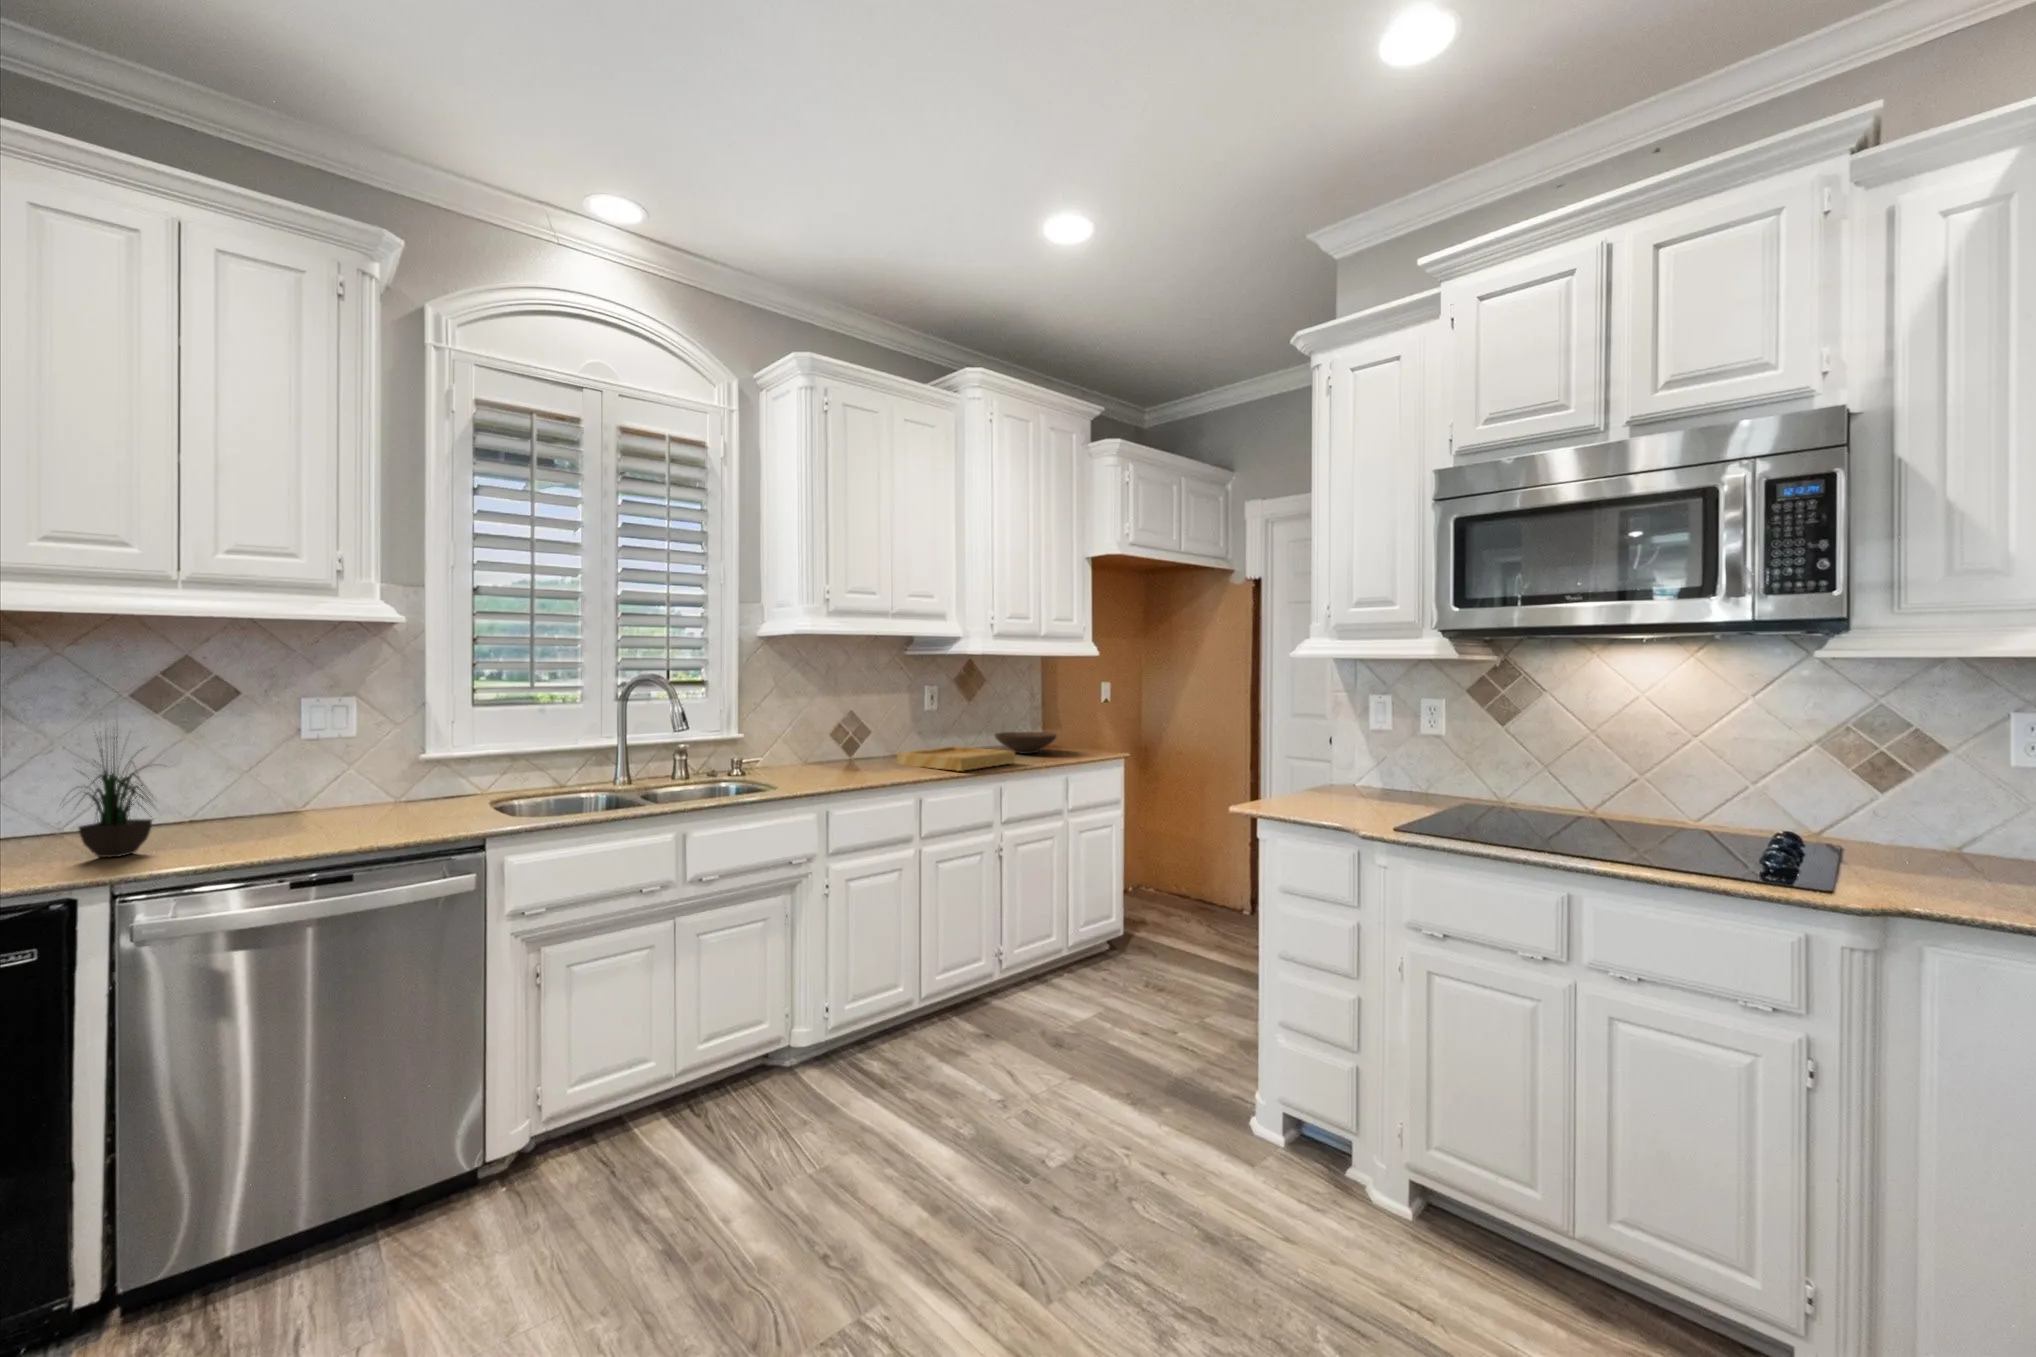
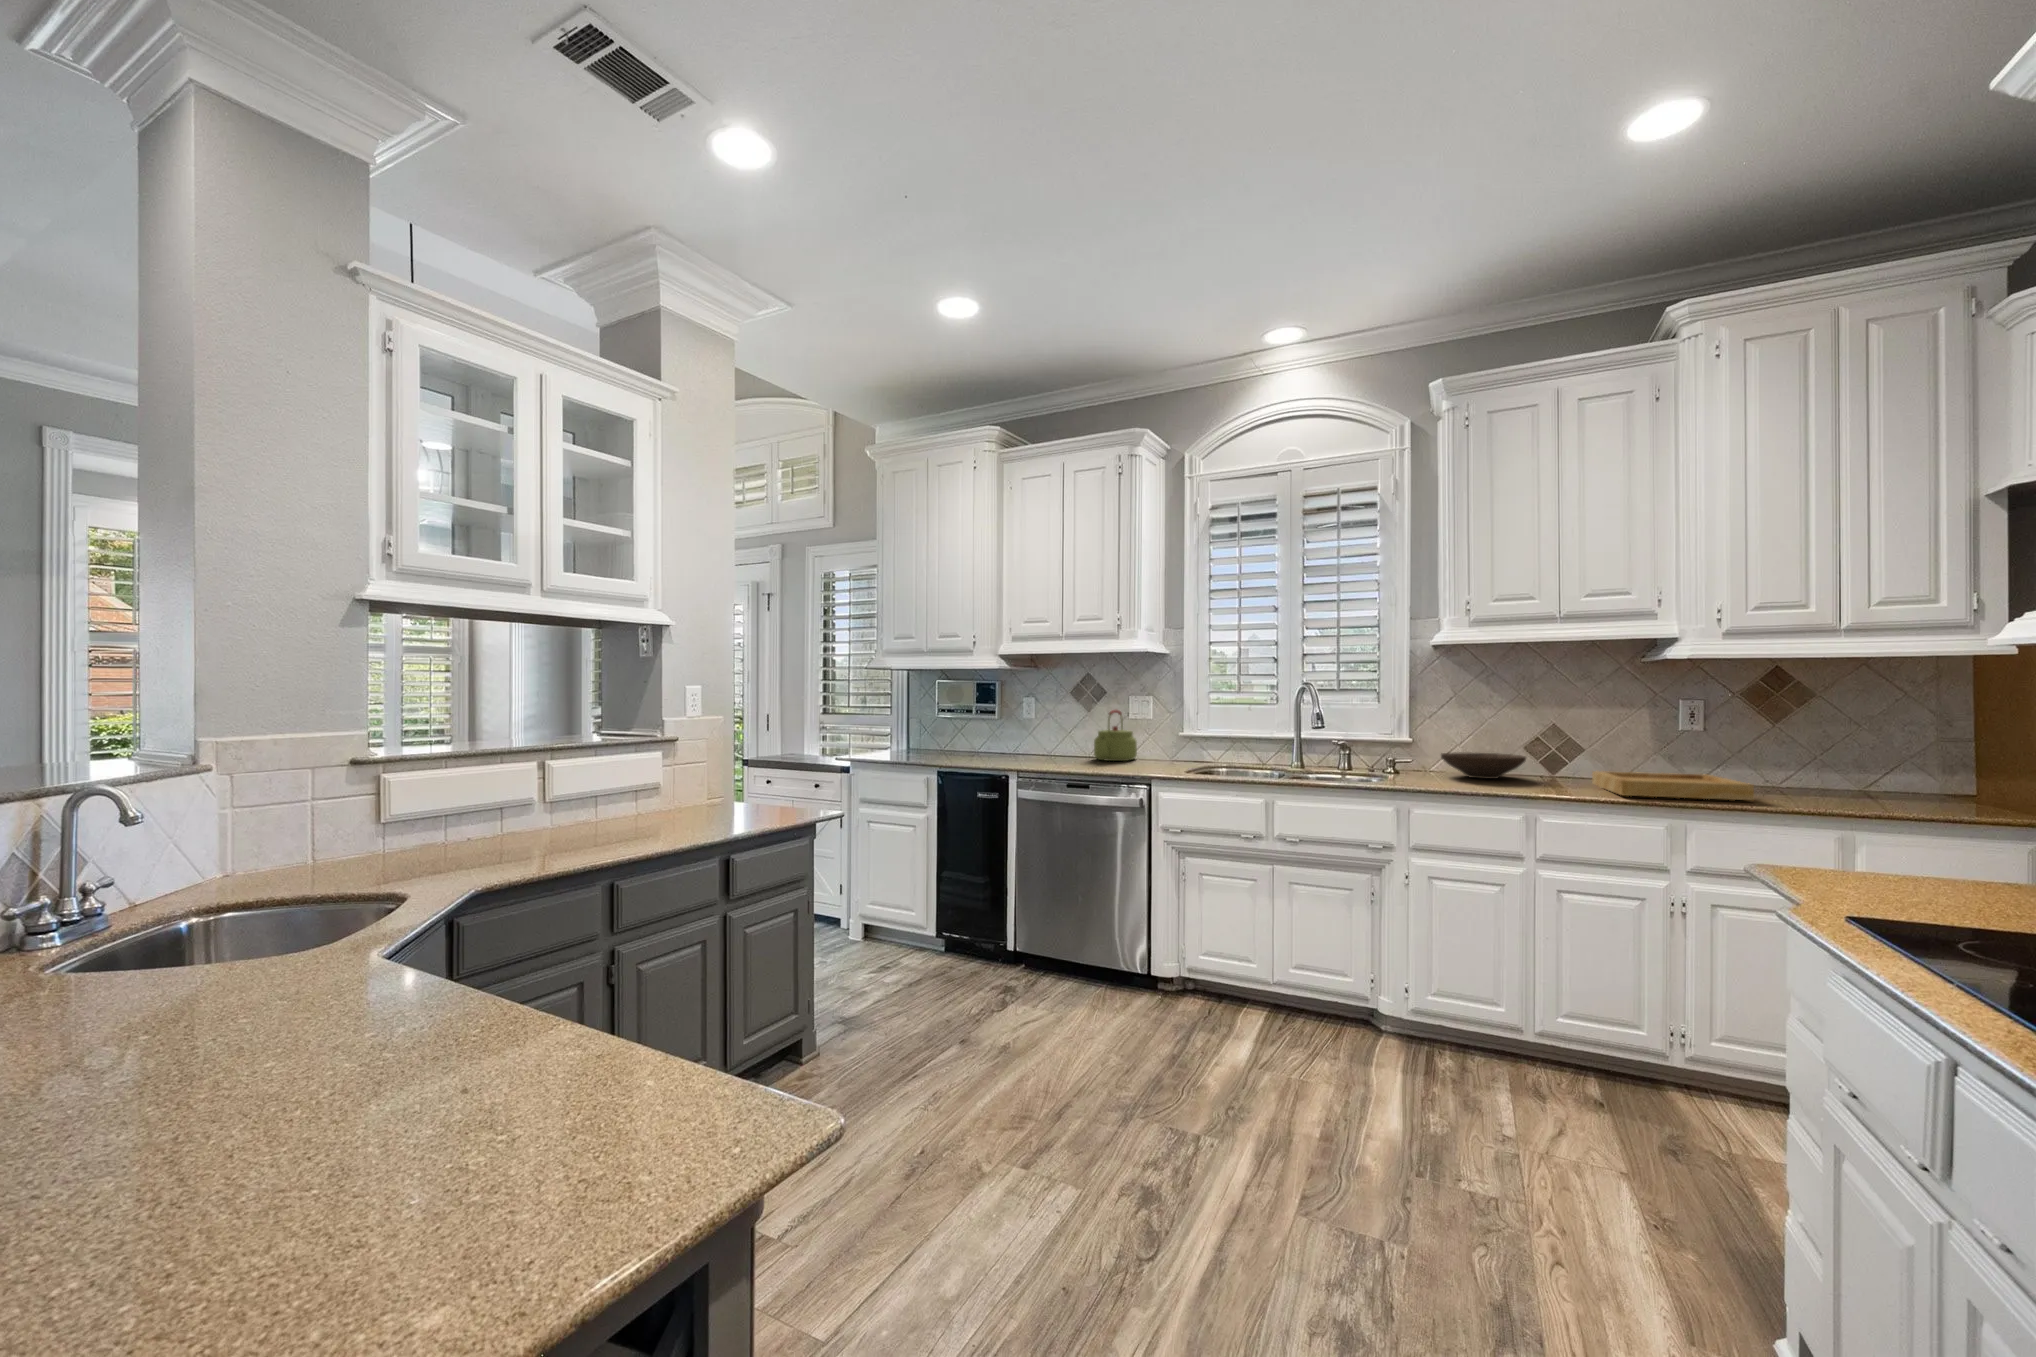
kettle: none [226,726,331,824] -> present [1094,710,1137,761]
wooden bowl: present [995,732,1056,754] -> present [1441,752,1526,779]
potted plant: present [63,737,154,857] -> none [1022,692,1057,764]

